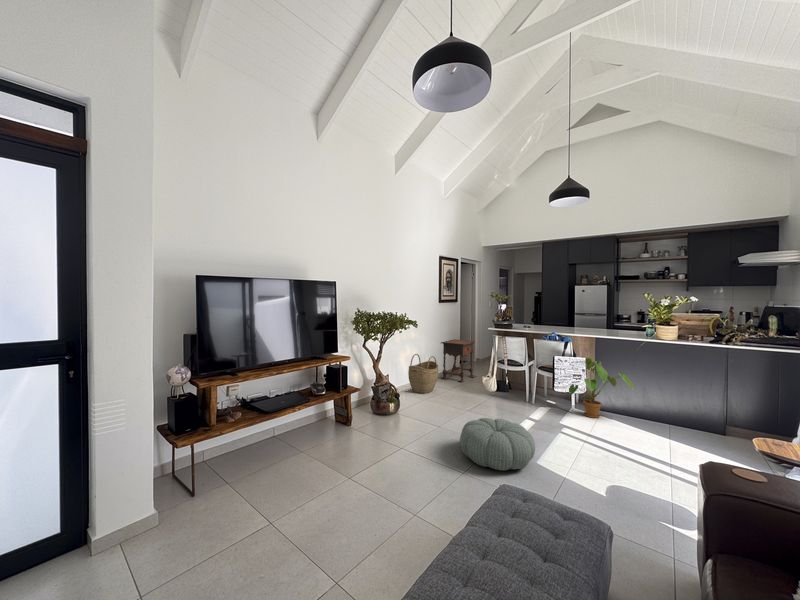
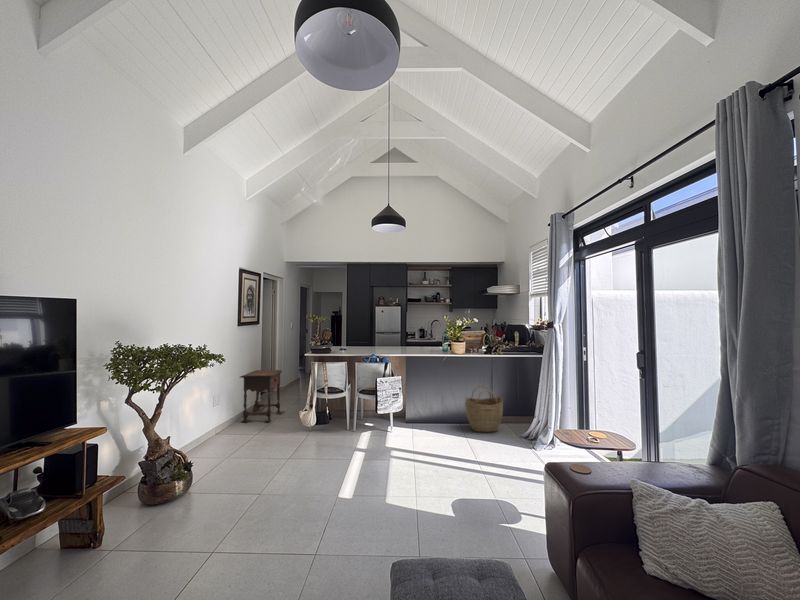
woven basket: present [408,354,438,394] -> present [465,386,503,432]
house plant: present [566,358,633,418] -> none [388,376,447,437]
pouf: present [460,418,535,471] -> none [297,465,386,535]

